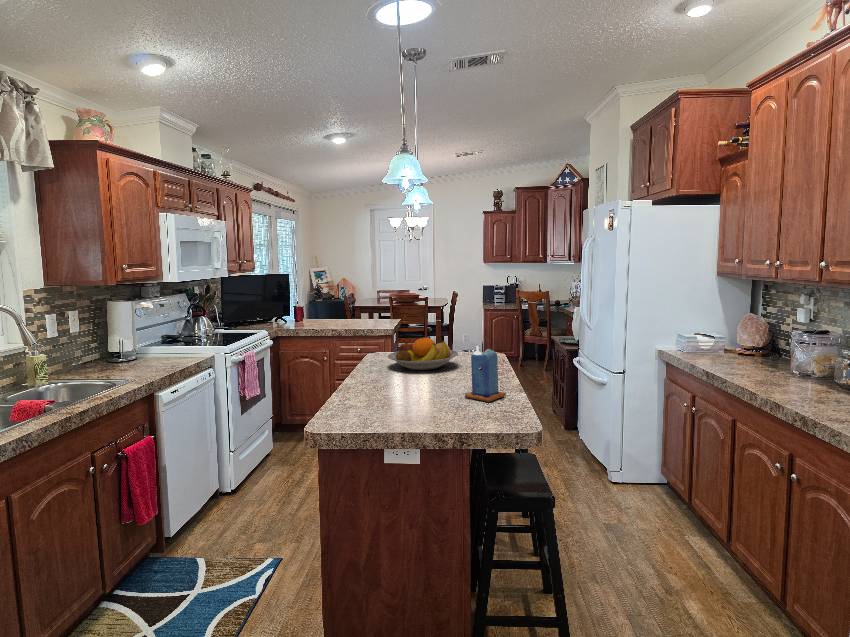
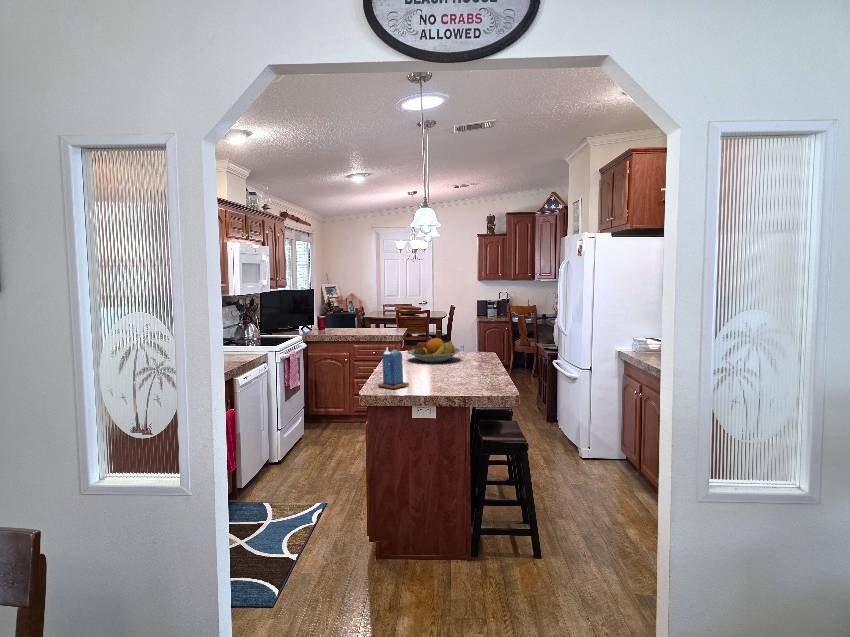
candle: present [465,346,506,402] -> present [378,347,409,389]

